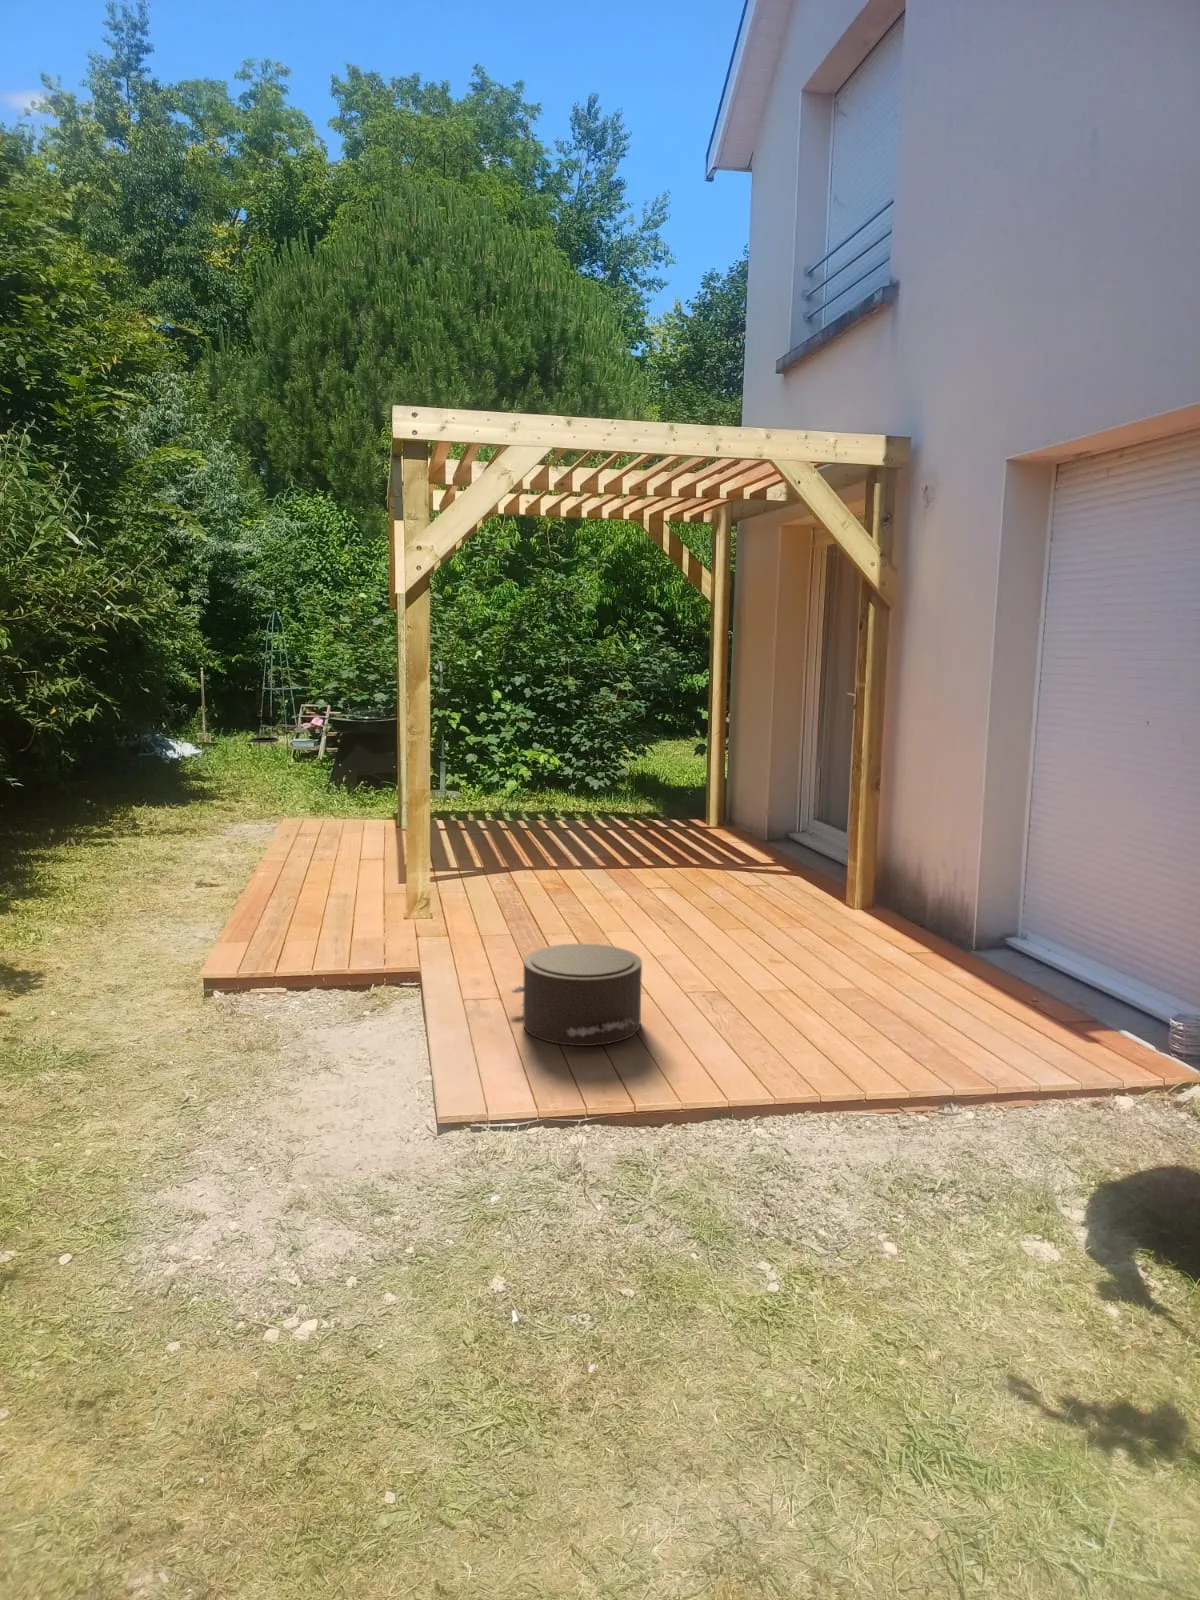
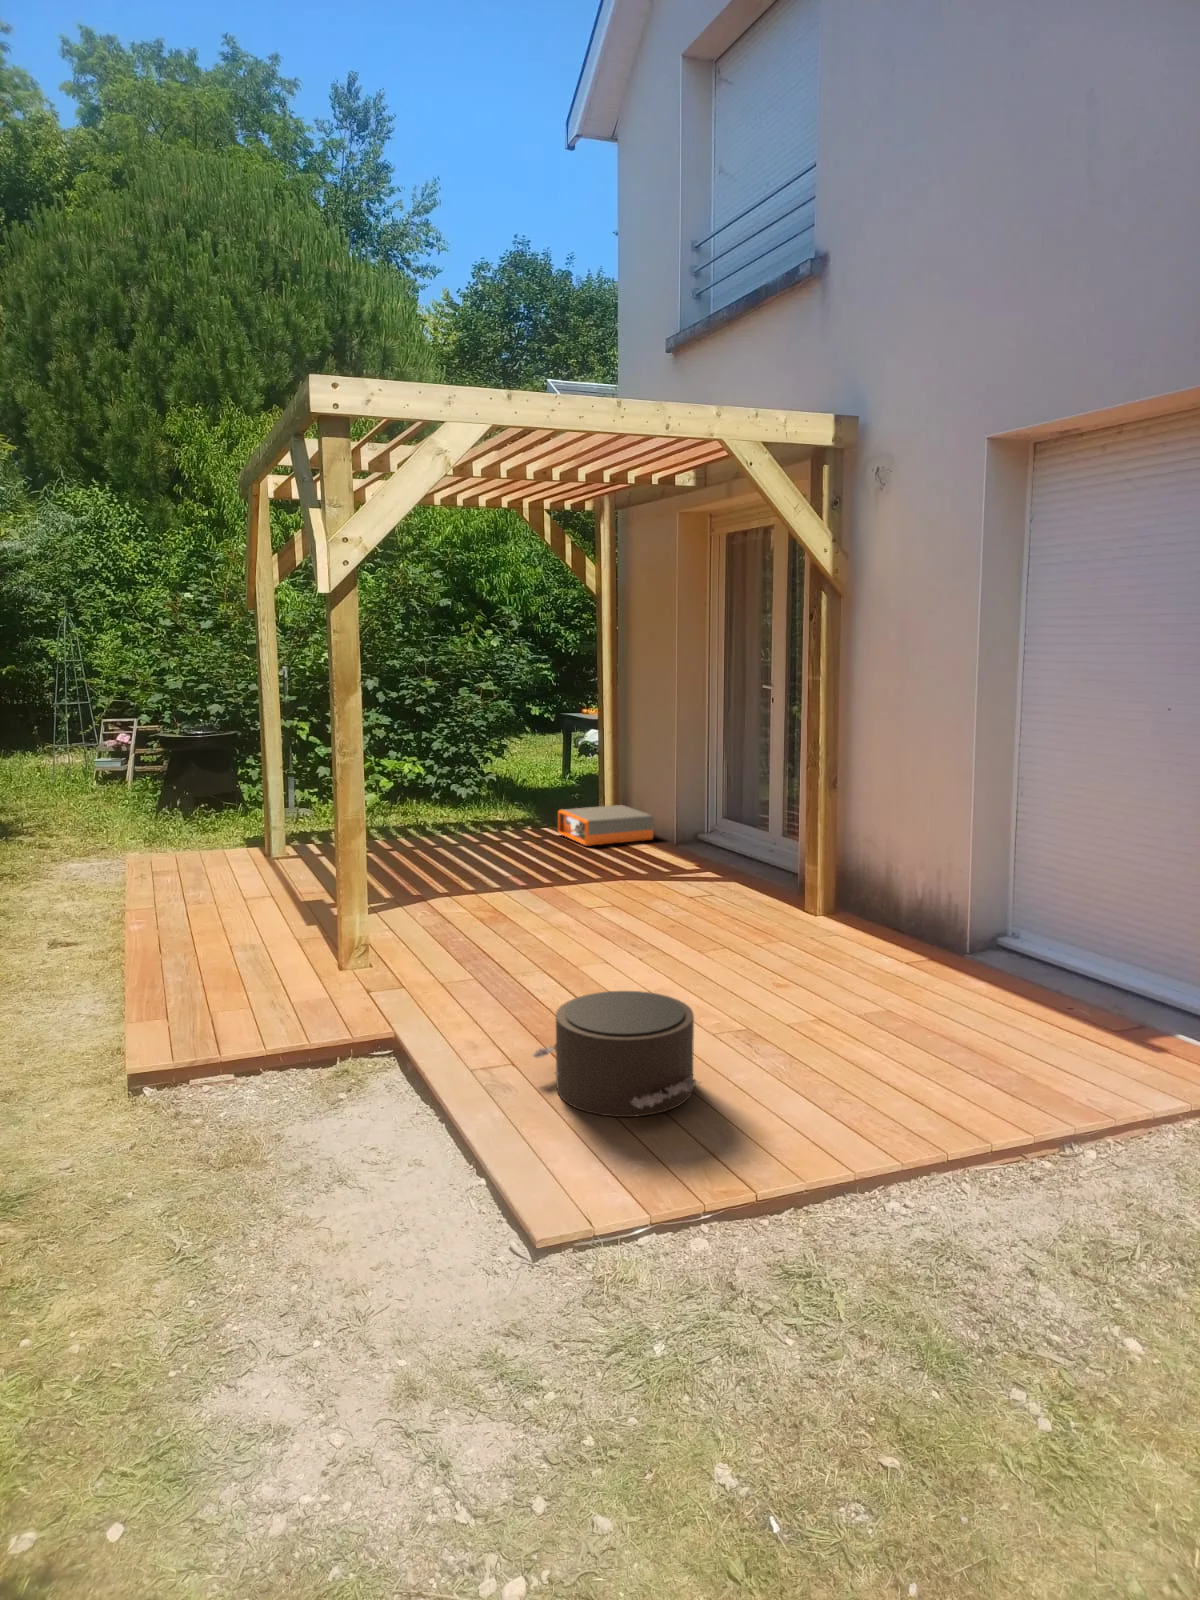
potted tree: present [246,691,279,742] -> none [22,705,70,765]
storage box: none [665,800,753,836] -> present [558,805,654,846]

